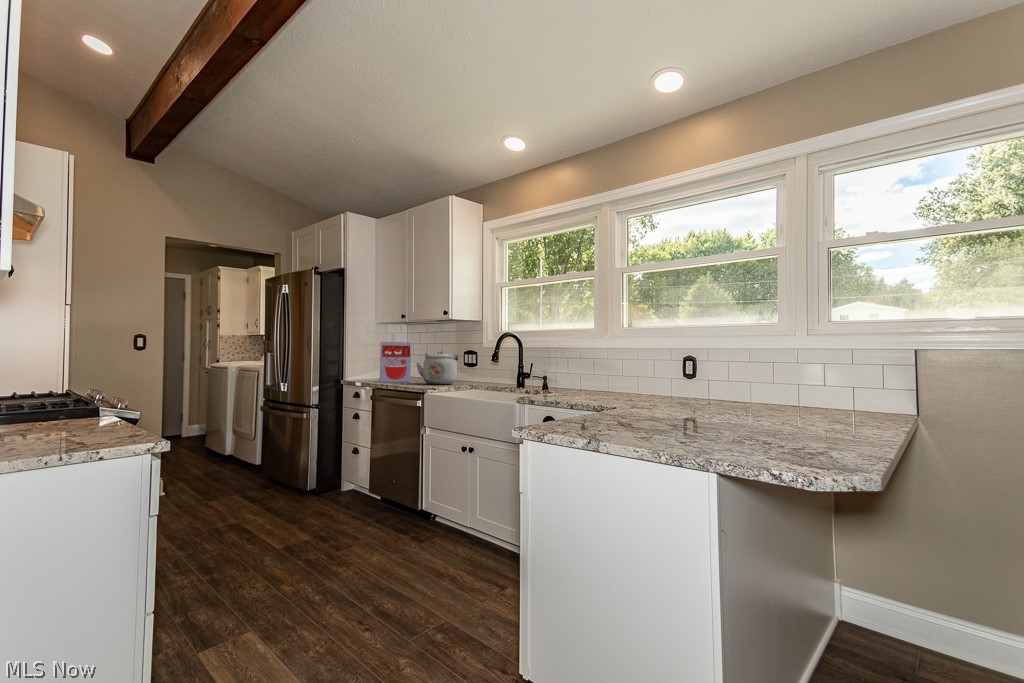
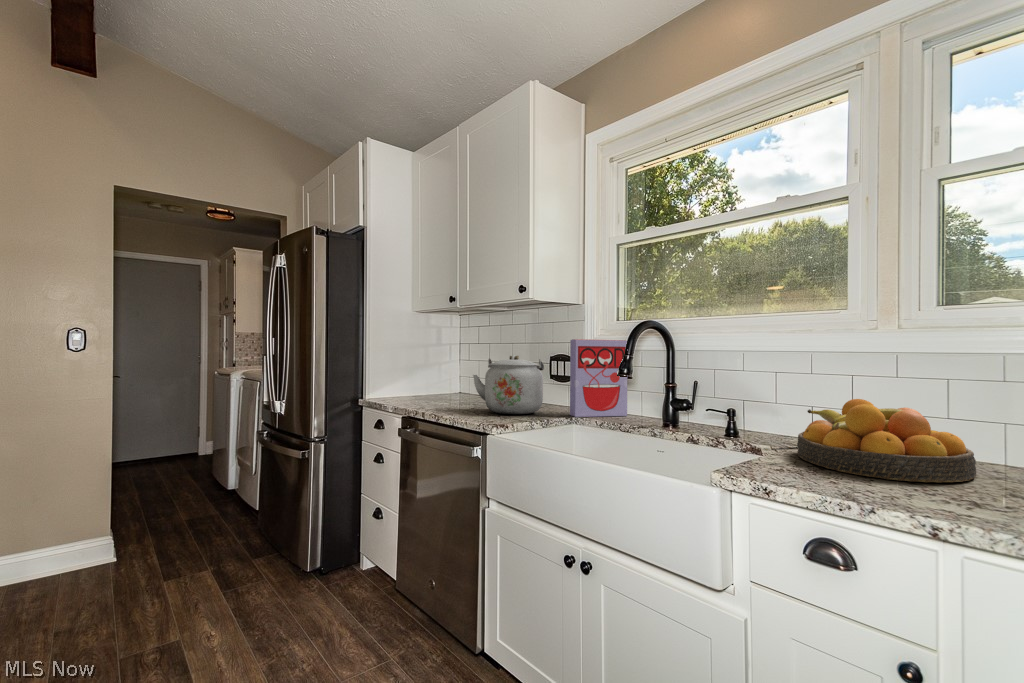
cereal box: present [380,342,411,382] -> present [570,339,628,417]
fruit bowl: none [560,369,619,398] -> present [797,399,976,483]

